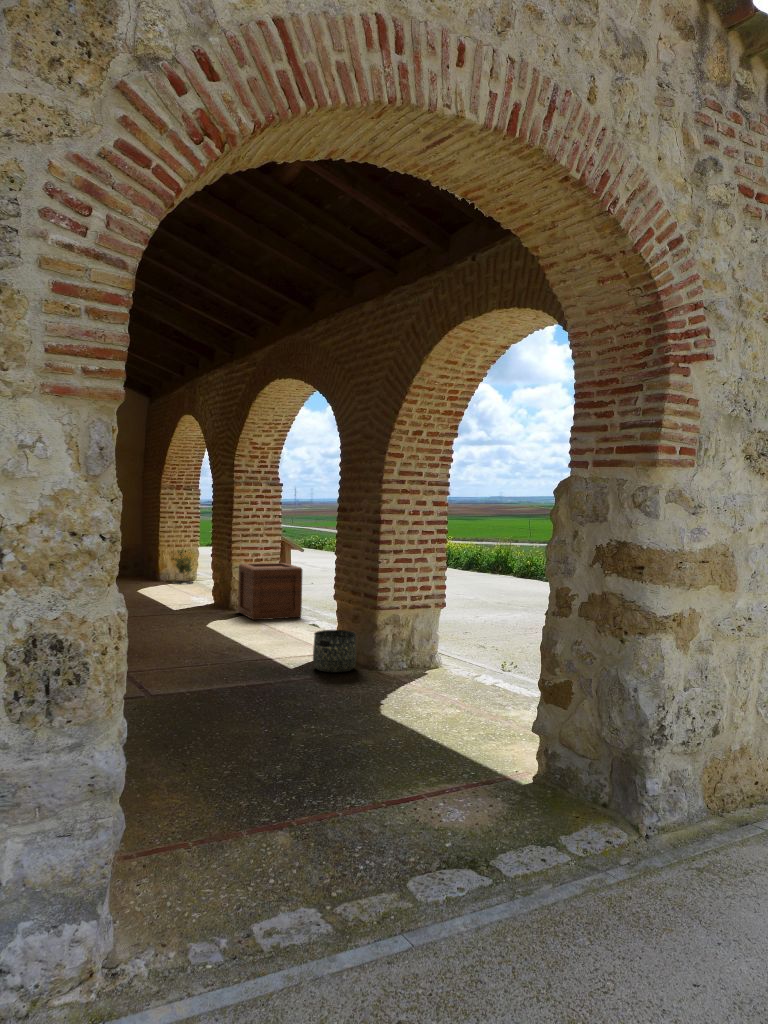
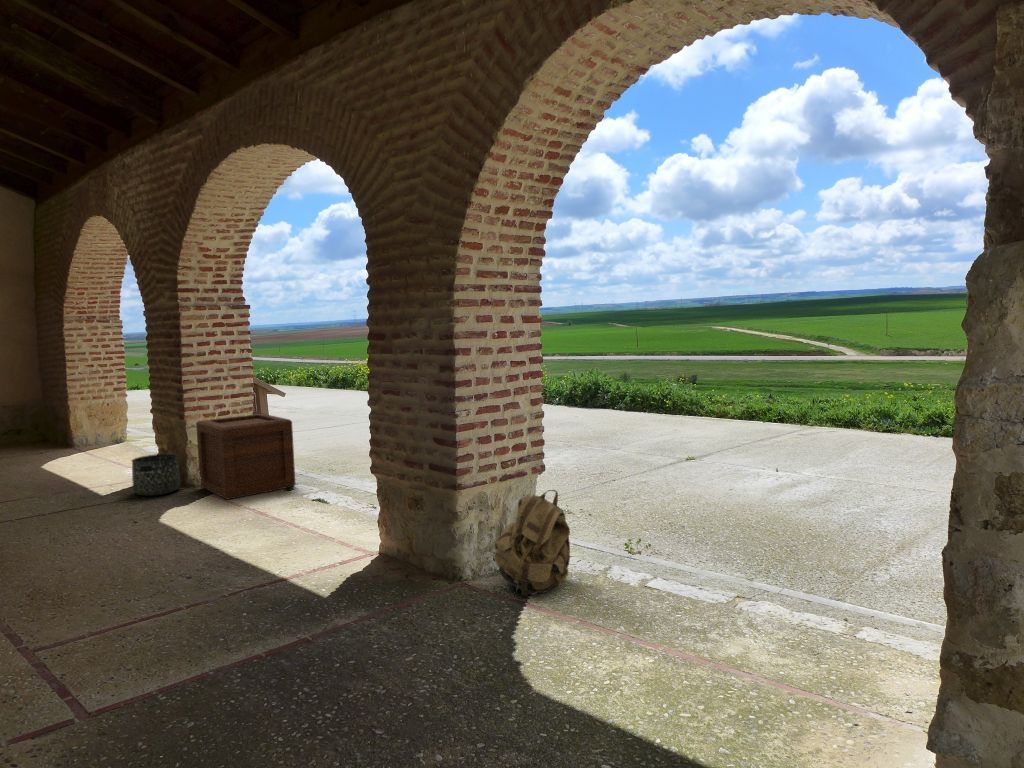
potted tree: present [173,551,193,584] -> none [90,397,125,448]
backpack: none [397,615,450,682] -> present [495,490,570,596]
basket: present [313,630,356,672] -> present [132,454,180,496]

